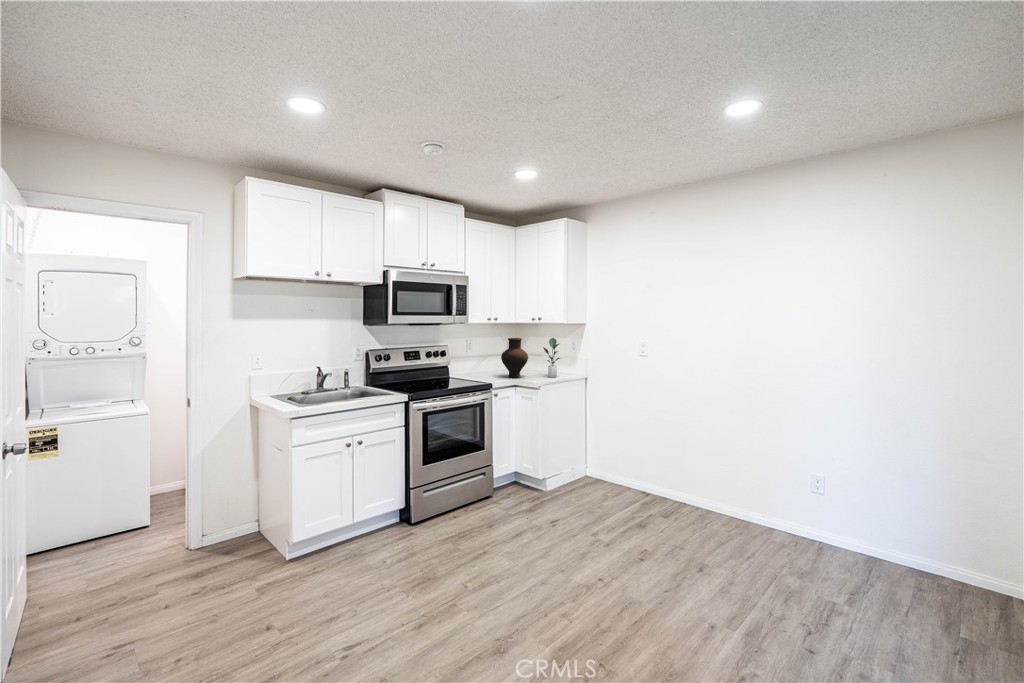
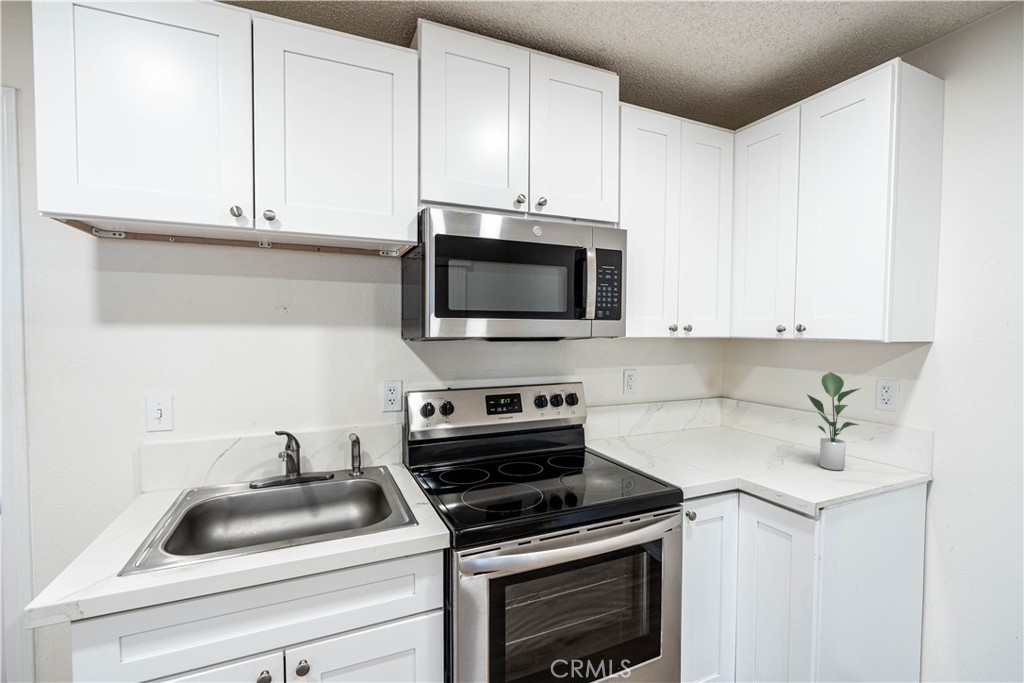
vase: present [501,338,528,378] -> none [700,370,767,462]

